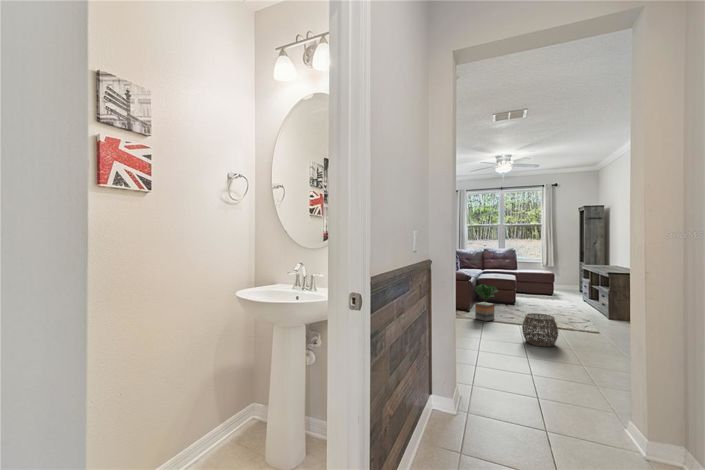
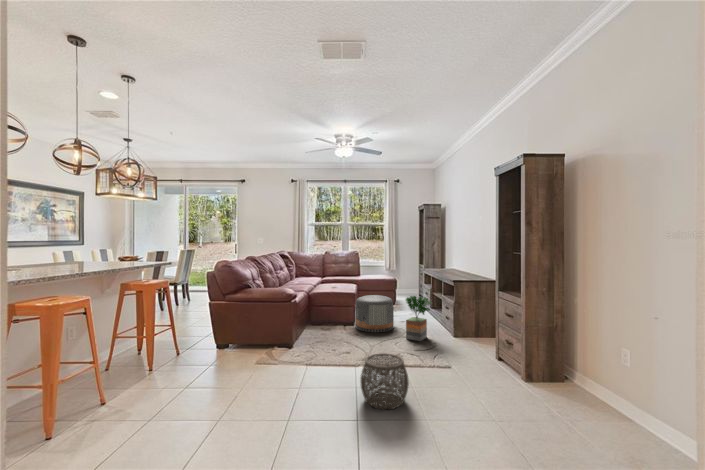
pouf: none [515,283,550,311] -> present [356,295,394,332]
potted tree: present [475,285,497,321] -> present [406,296,431,341]

